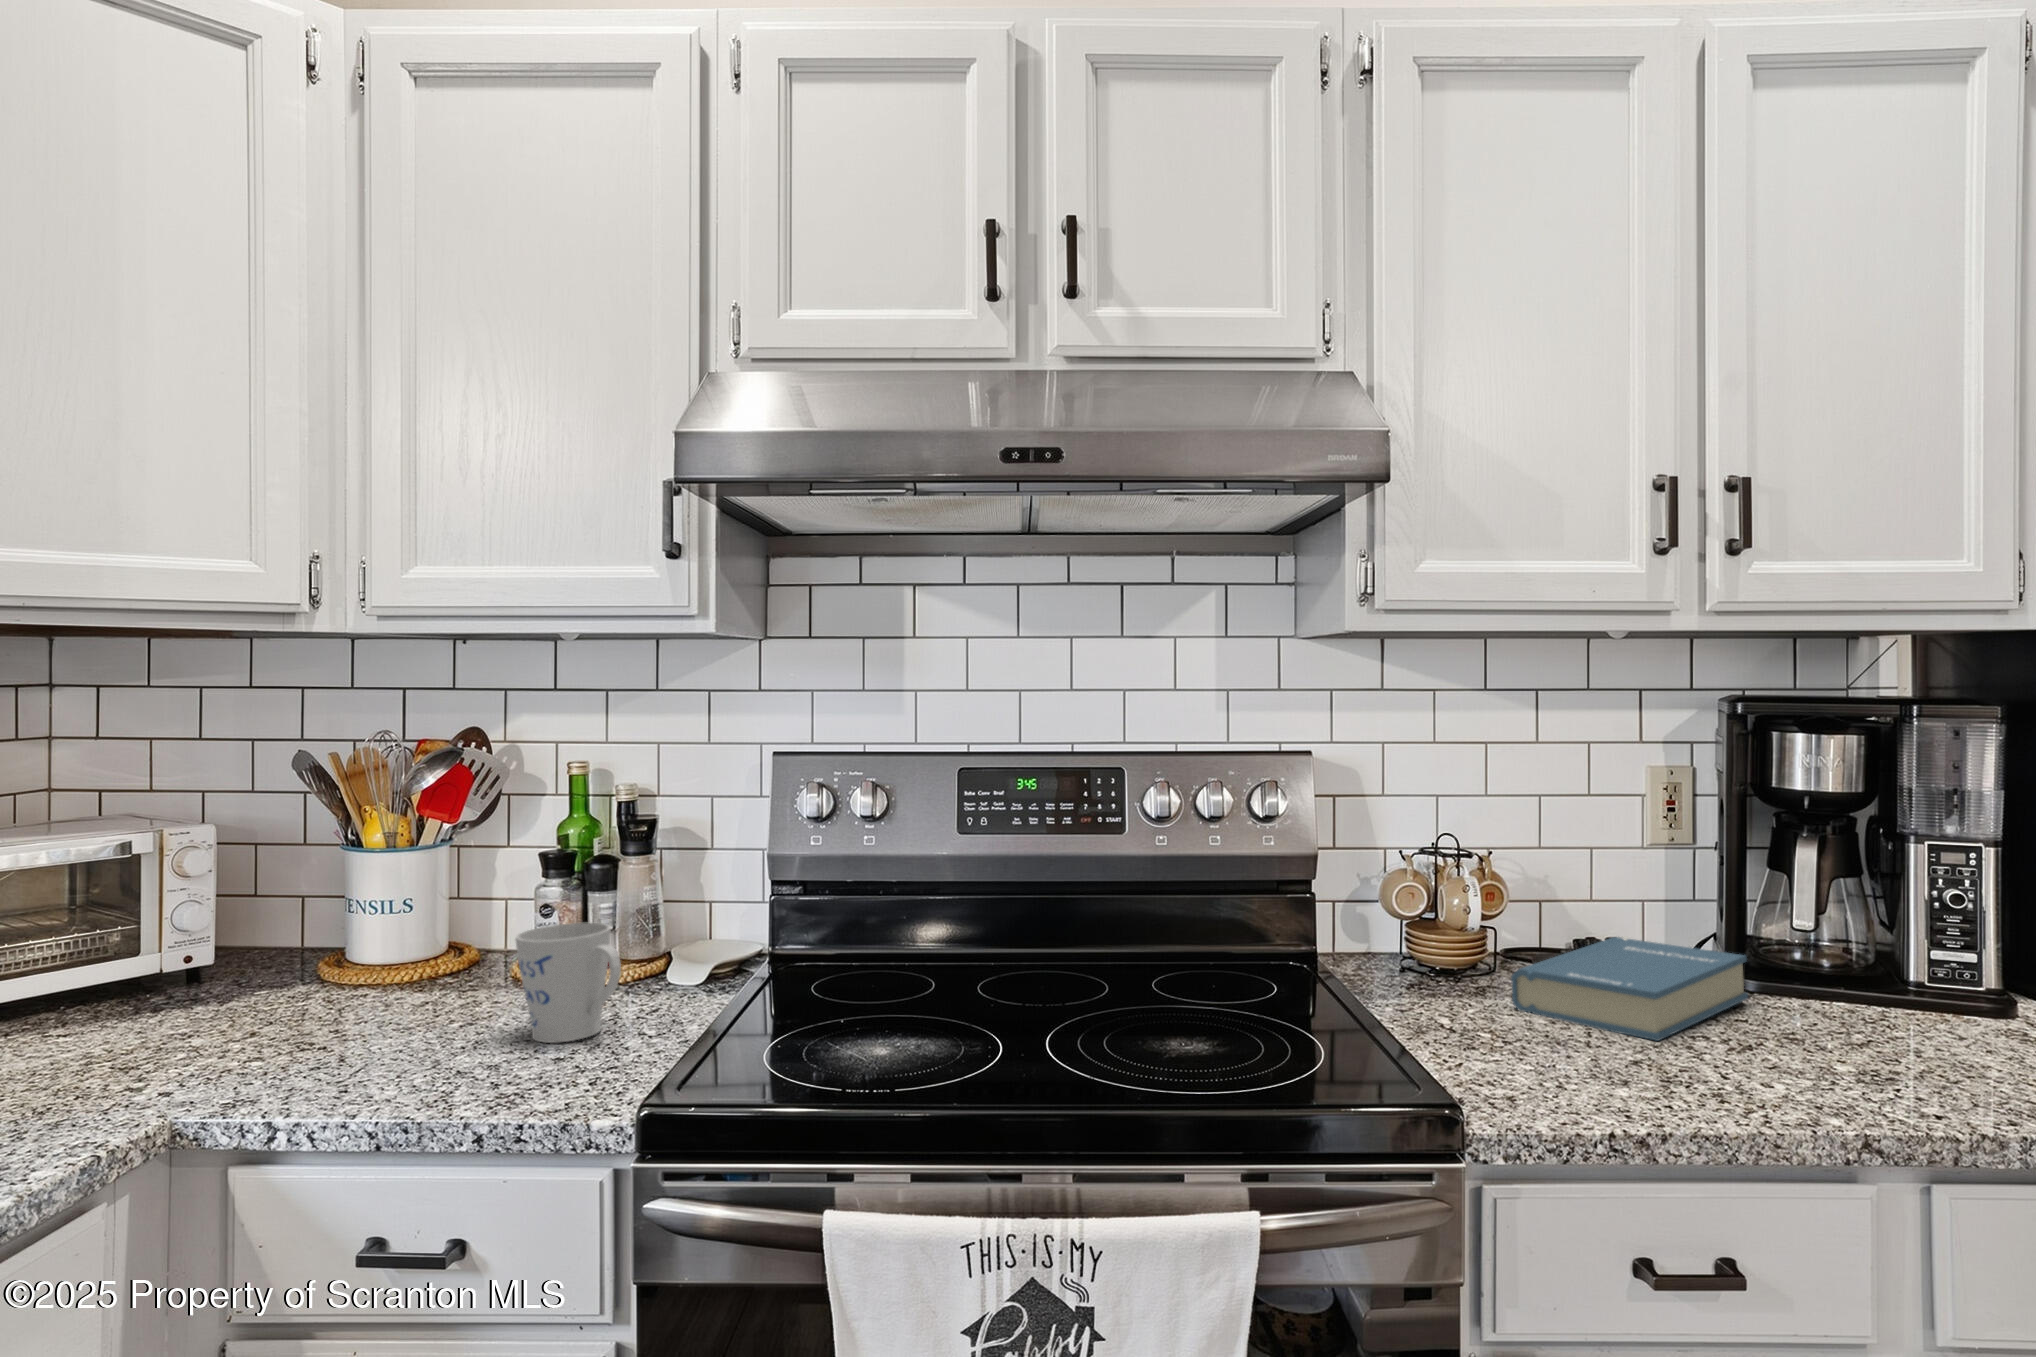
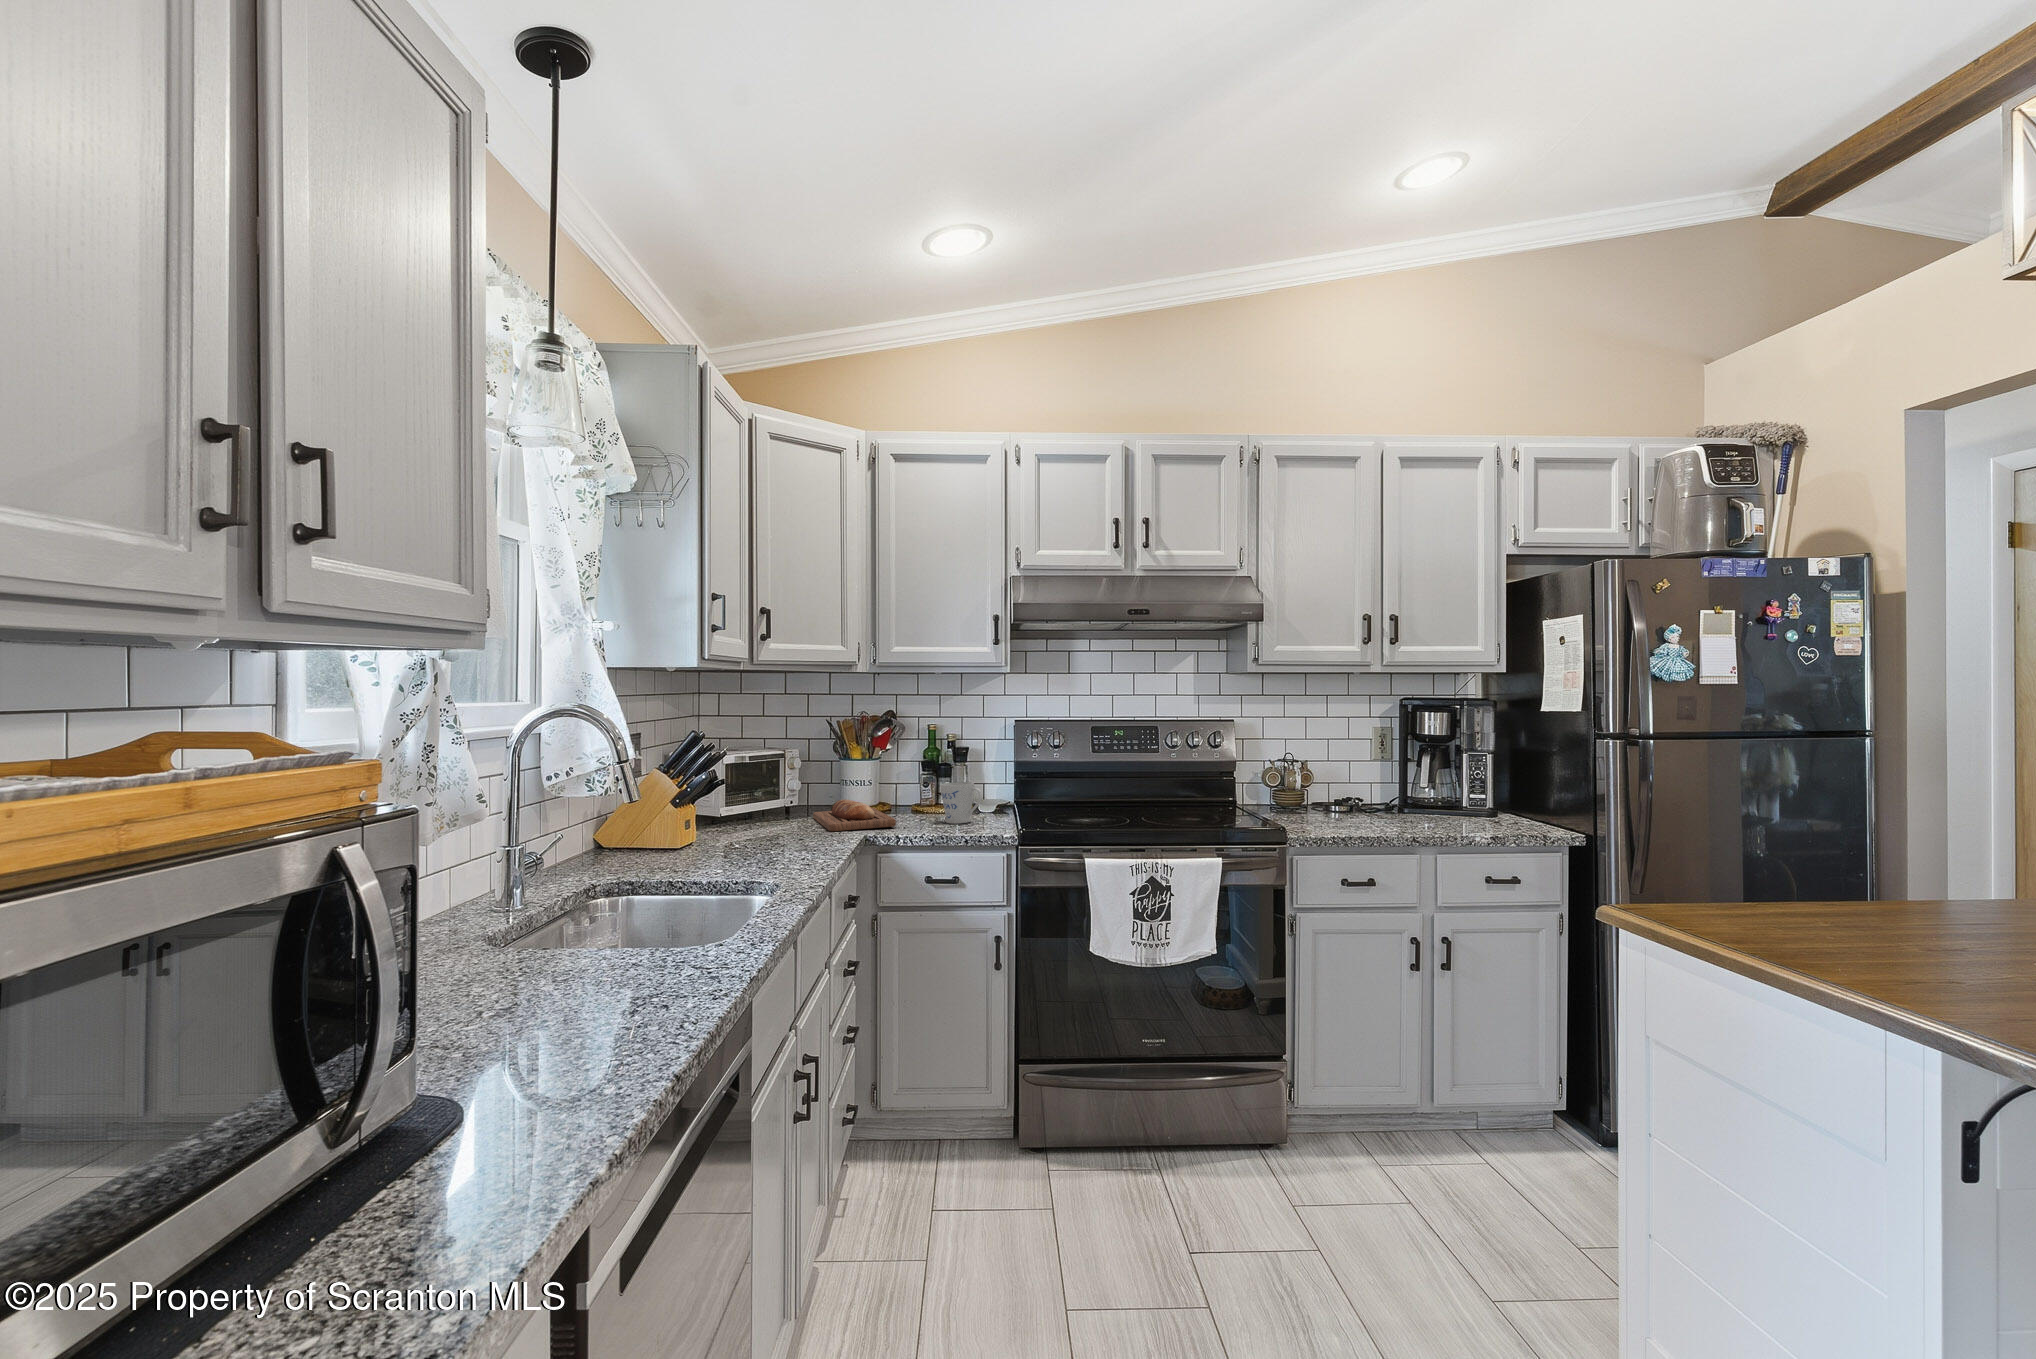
hardback book: present [1511,937,1748,1041] -> none [1311,794,1402,822]
bread loaf: none [126,965,404,1091] -> present [813,799,896,831]

